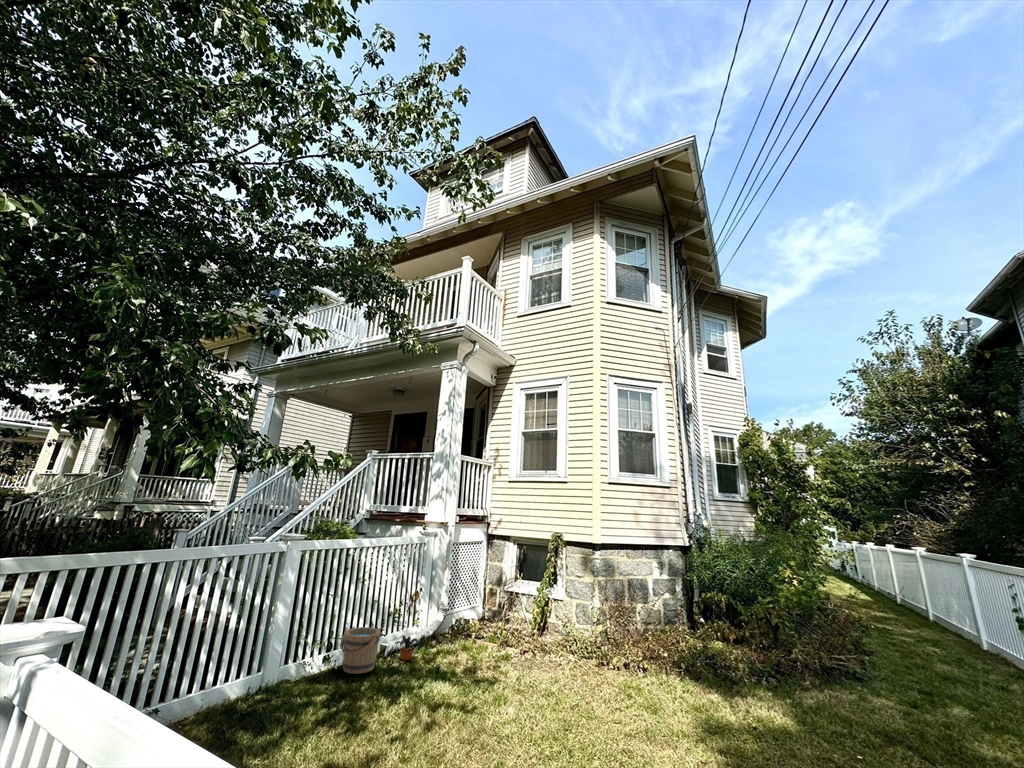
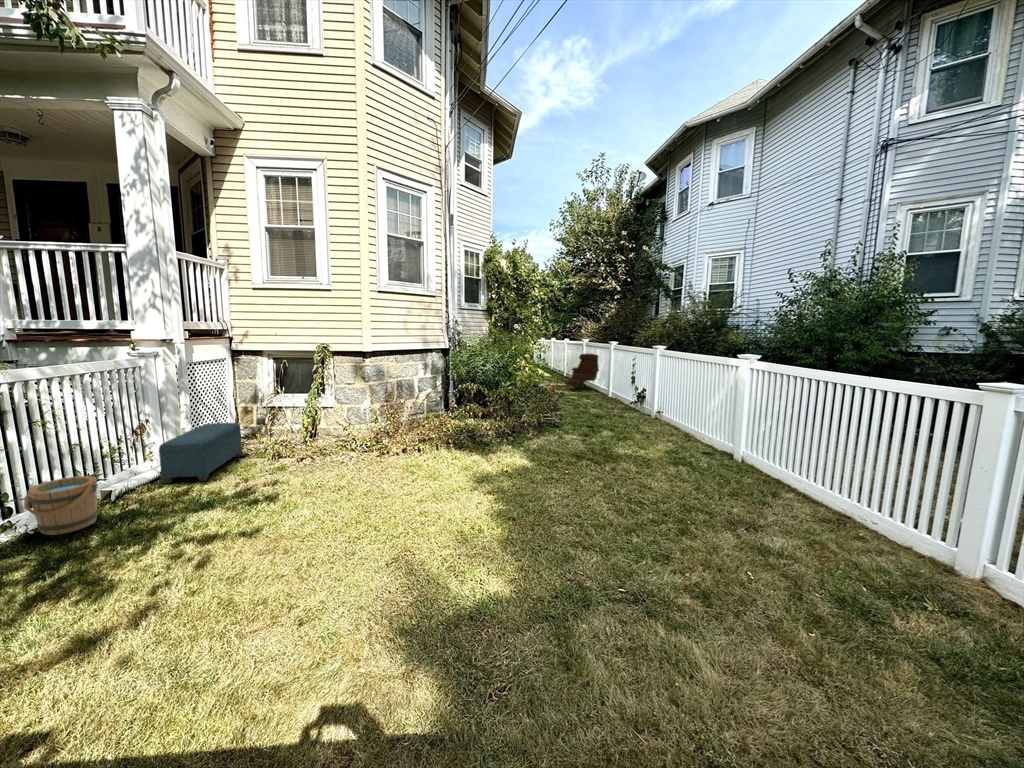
lounge chair: none [881,569,943,629] -> present [566,354,599,390]
bench: none [420,600,483,655] -> present [159,423,242,483]
potted plant: present [395,635,419,660] -> none [122,474,162,500]

